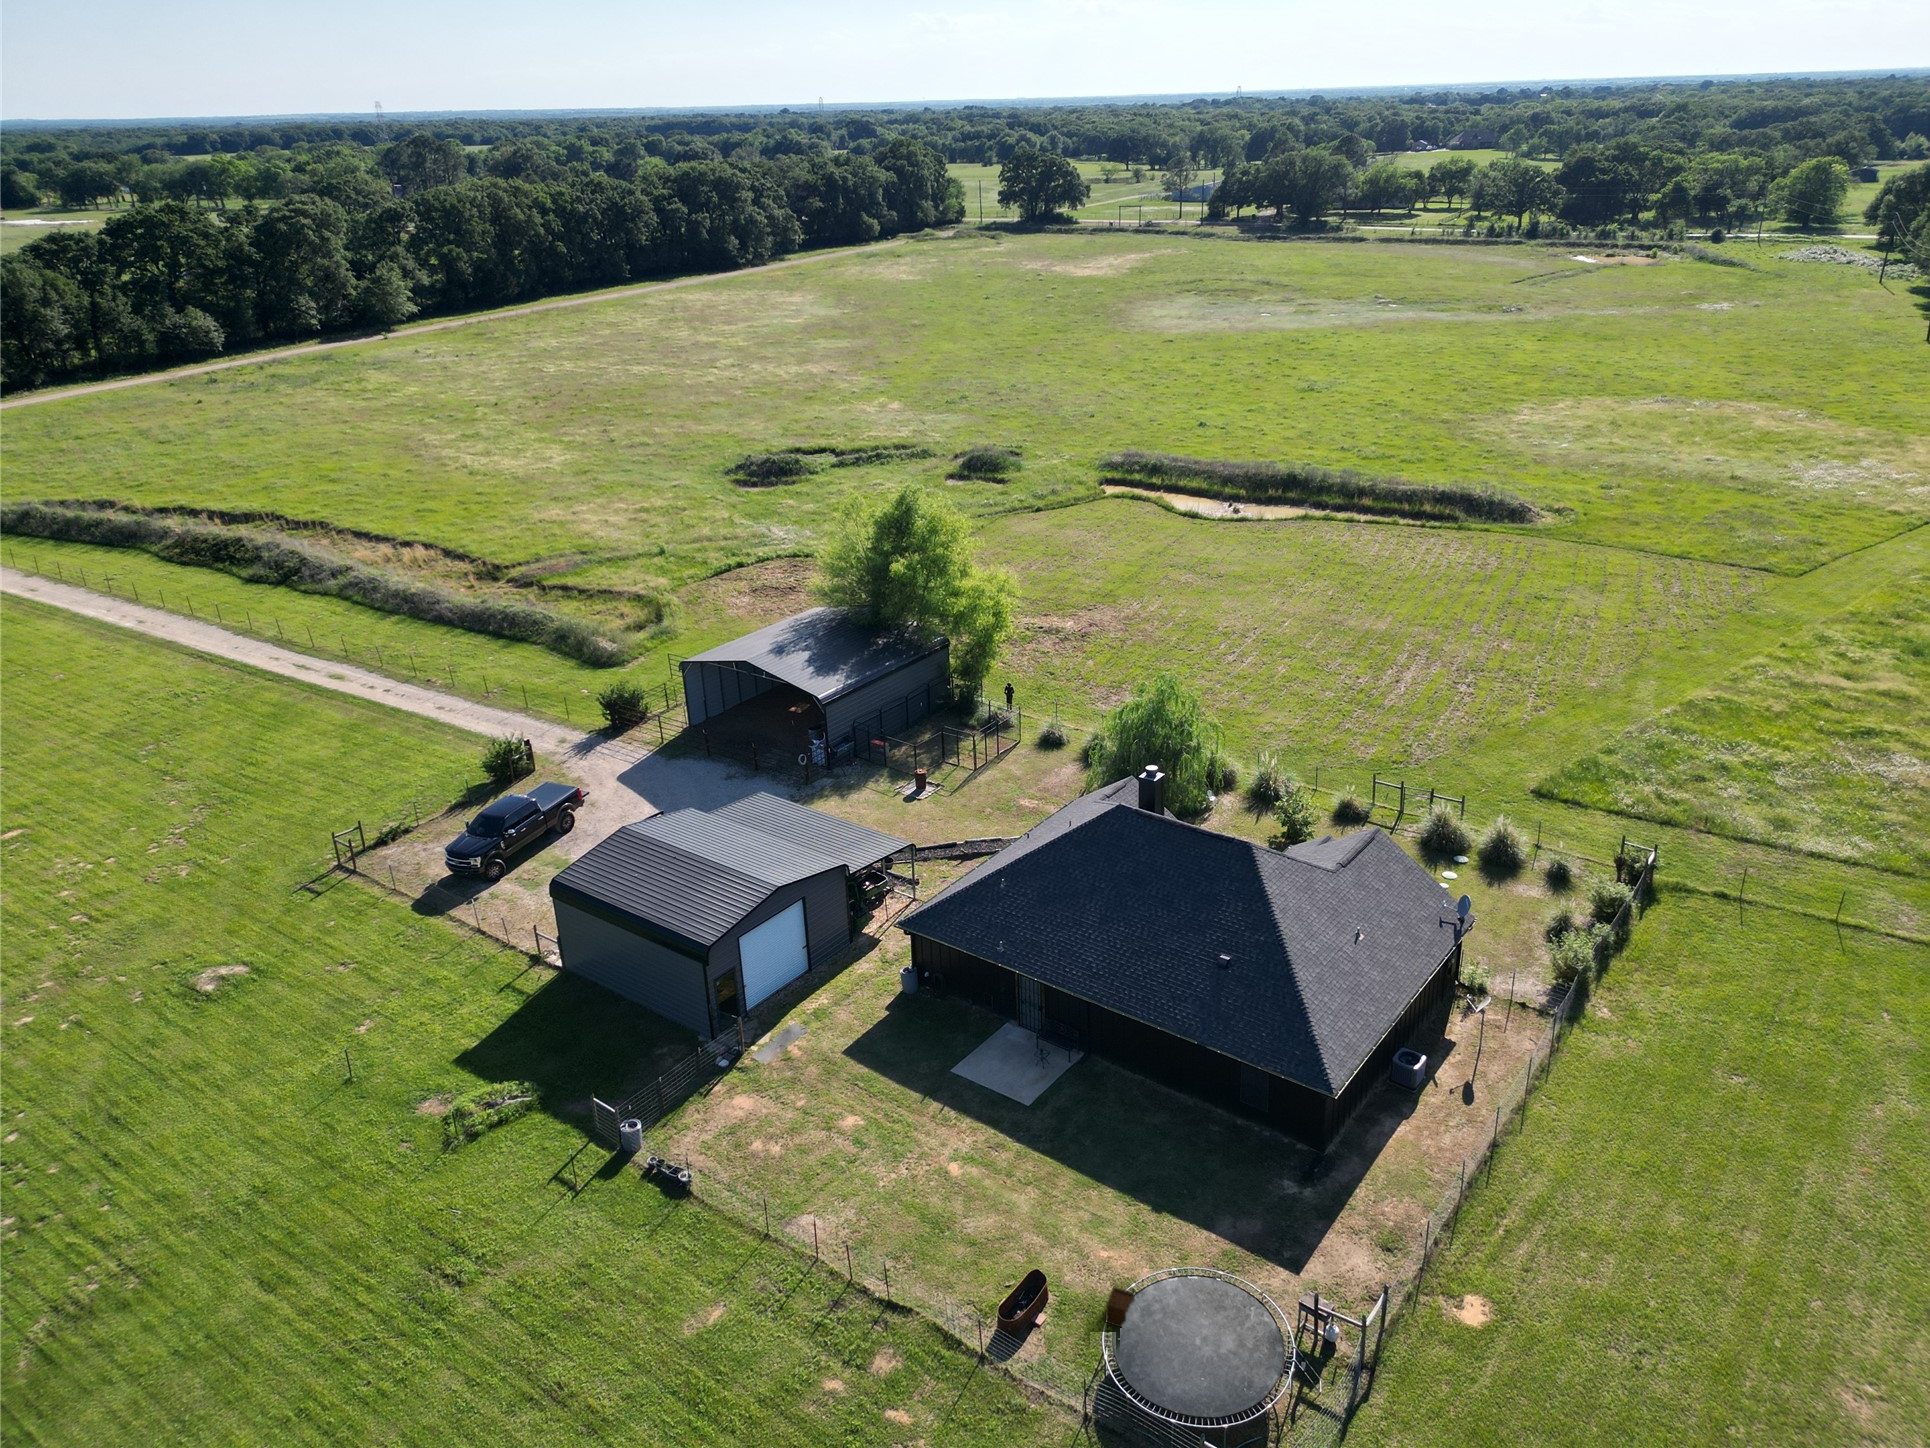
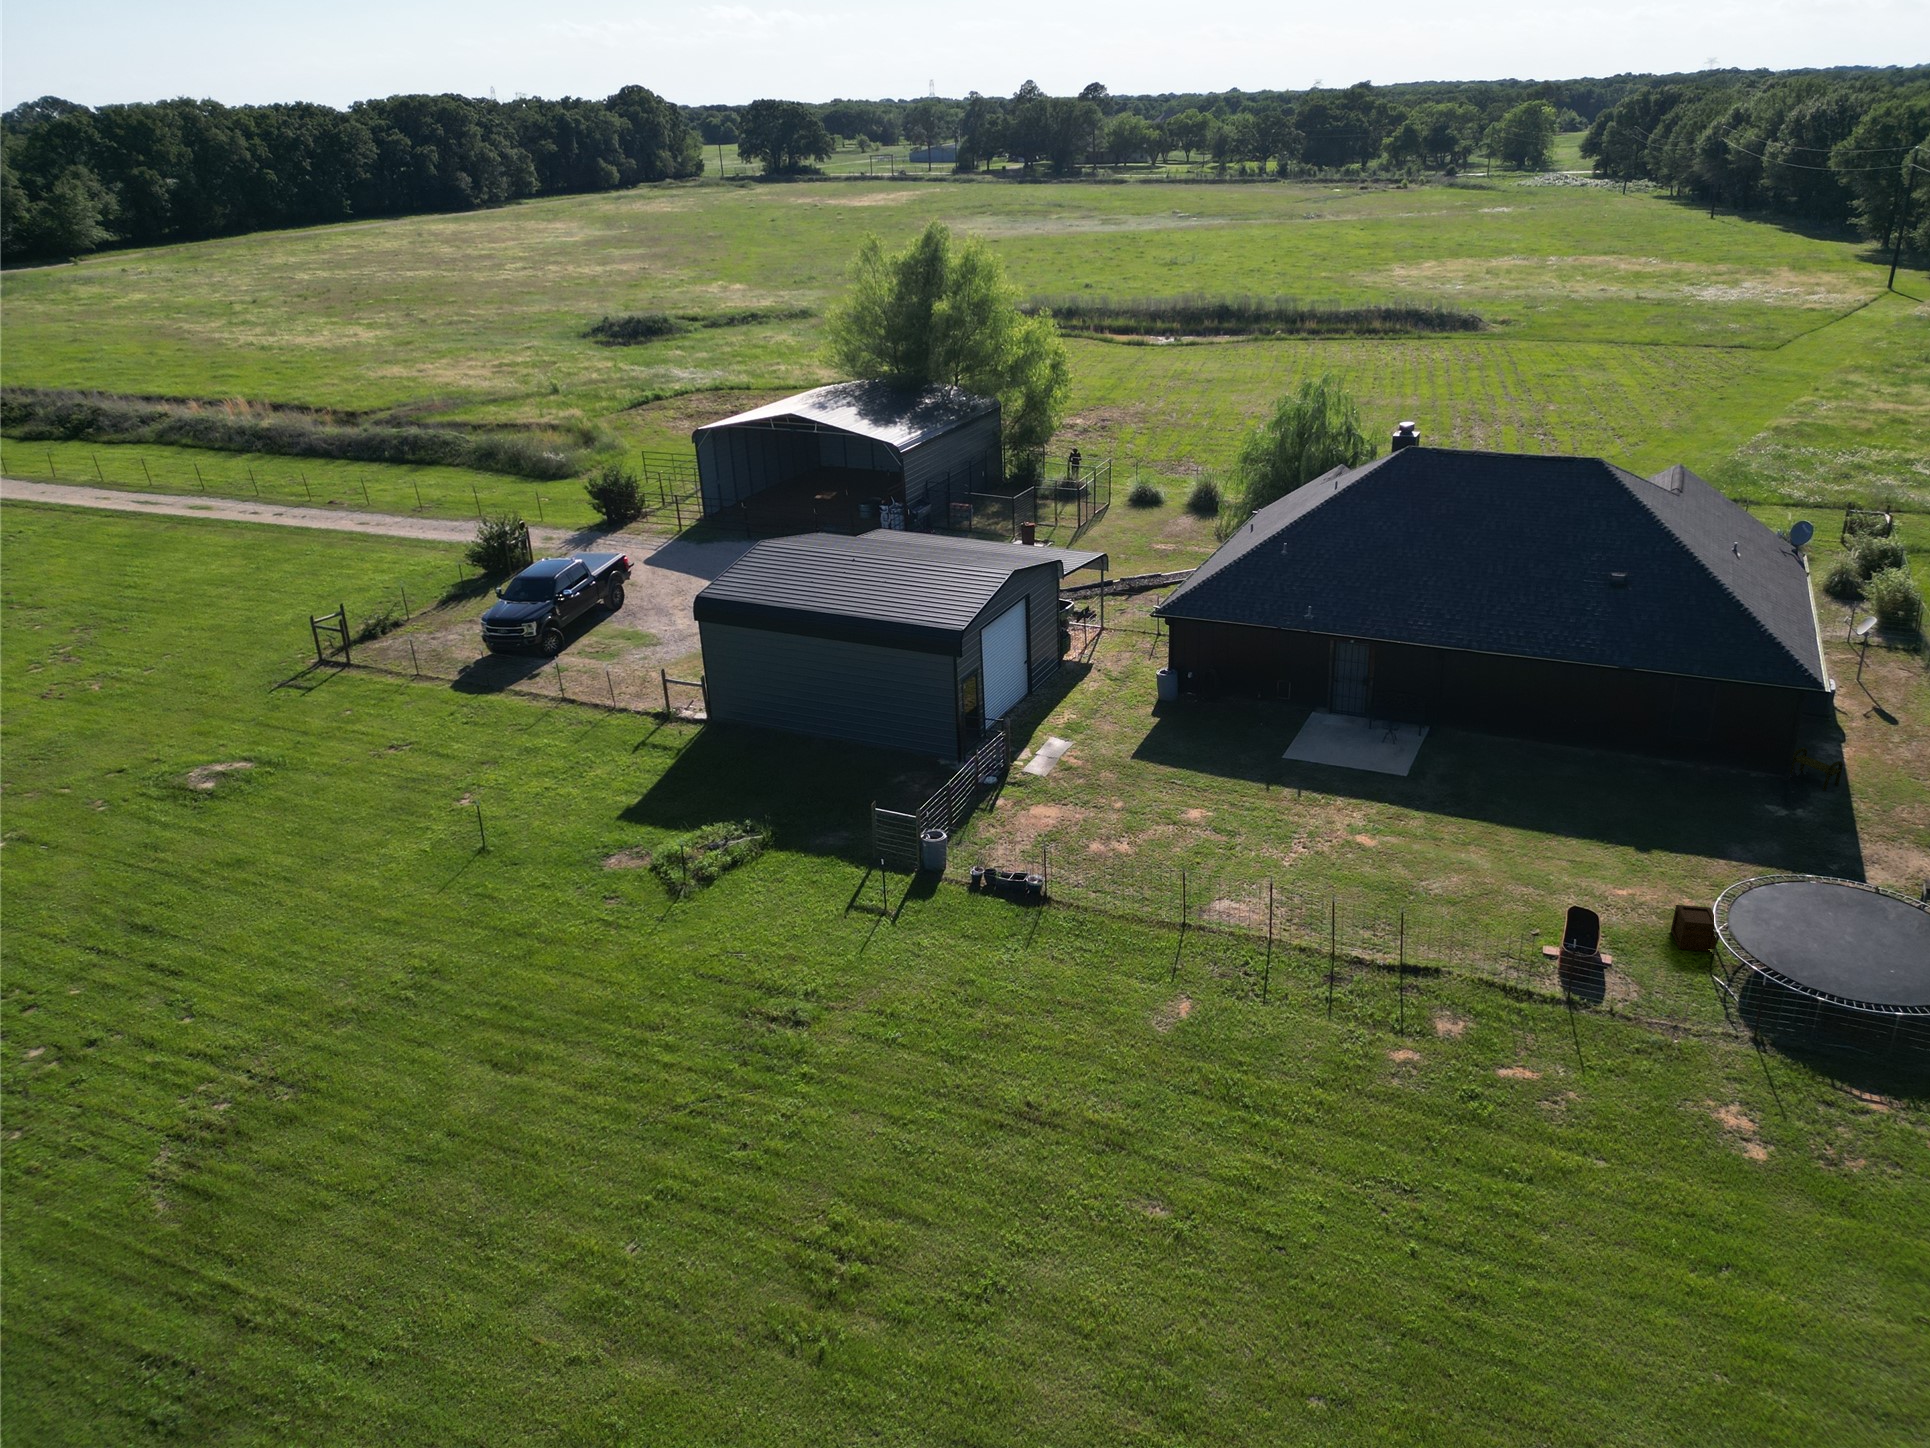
bench: none [1331,1133,1367,1175] -> present [1790,748,1843,791]

